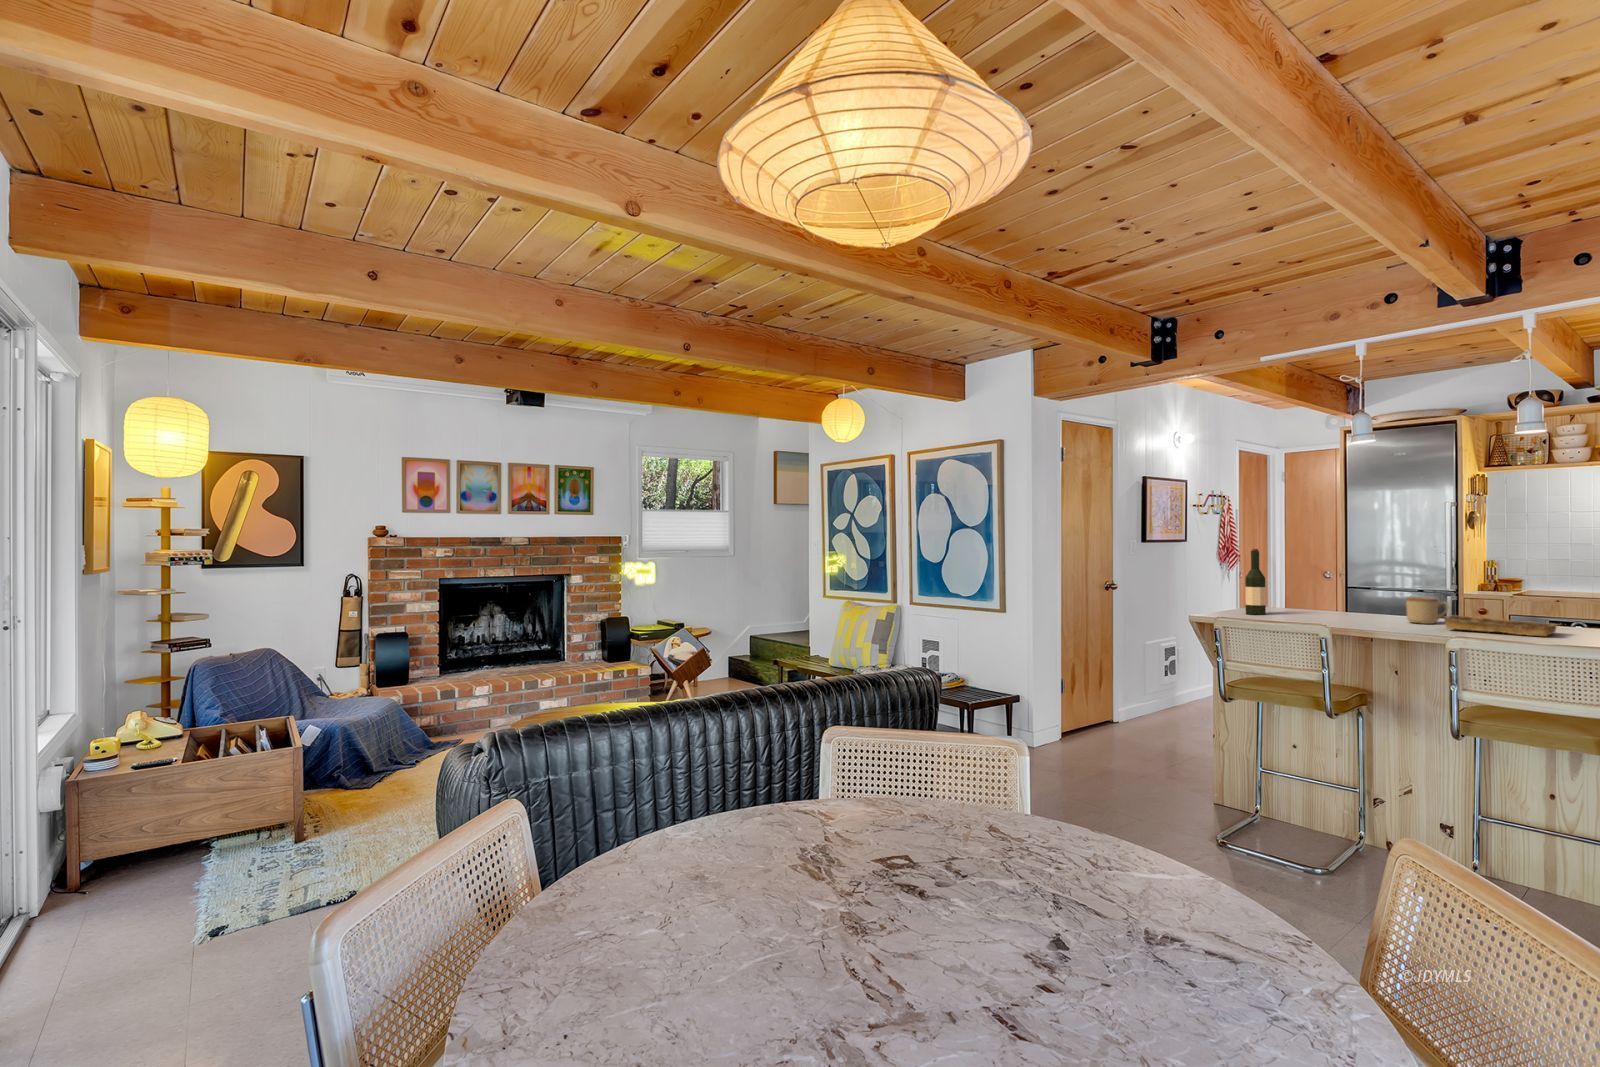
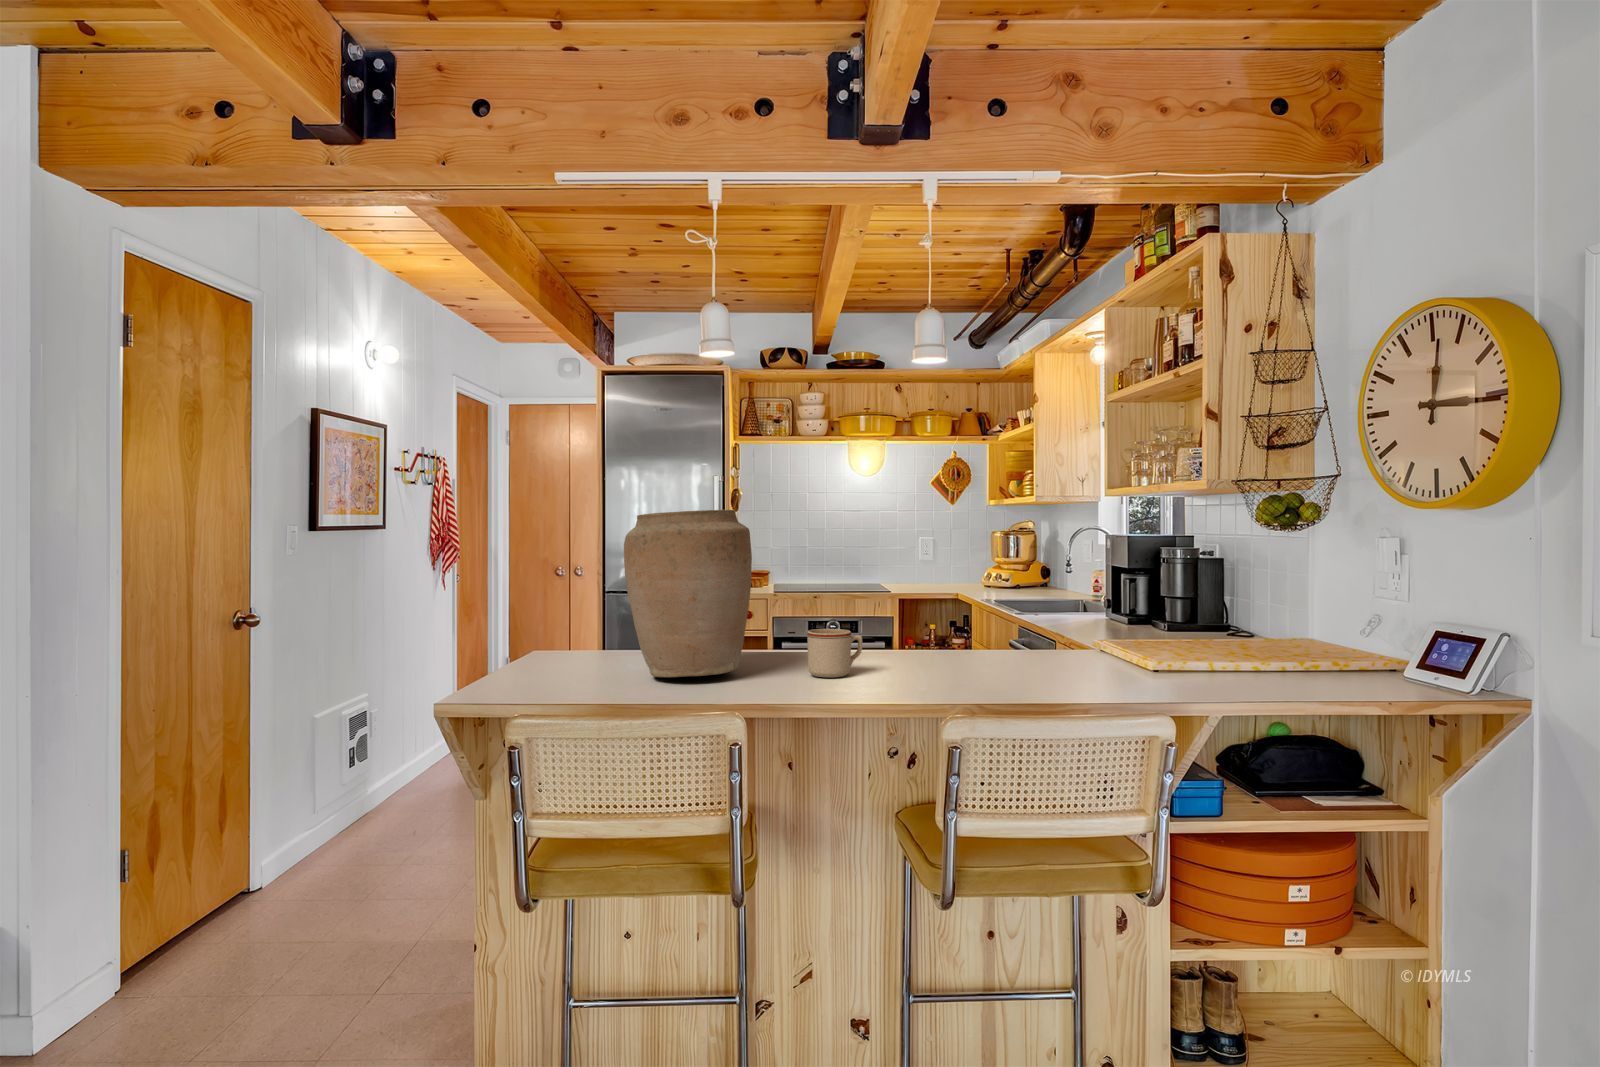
vase: none [1290,530,1370,616] -> present [624,510,752,677]
wine bottle: present [1245,549,1266,615] -> none [538,547,576,682]
tray: present [1444,615,1557,636] -> none [884,660,1037,694]

